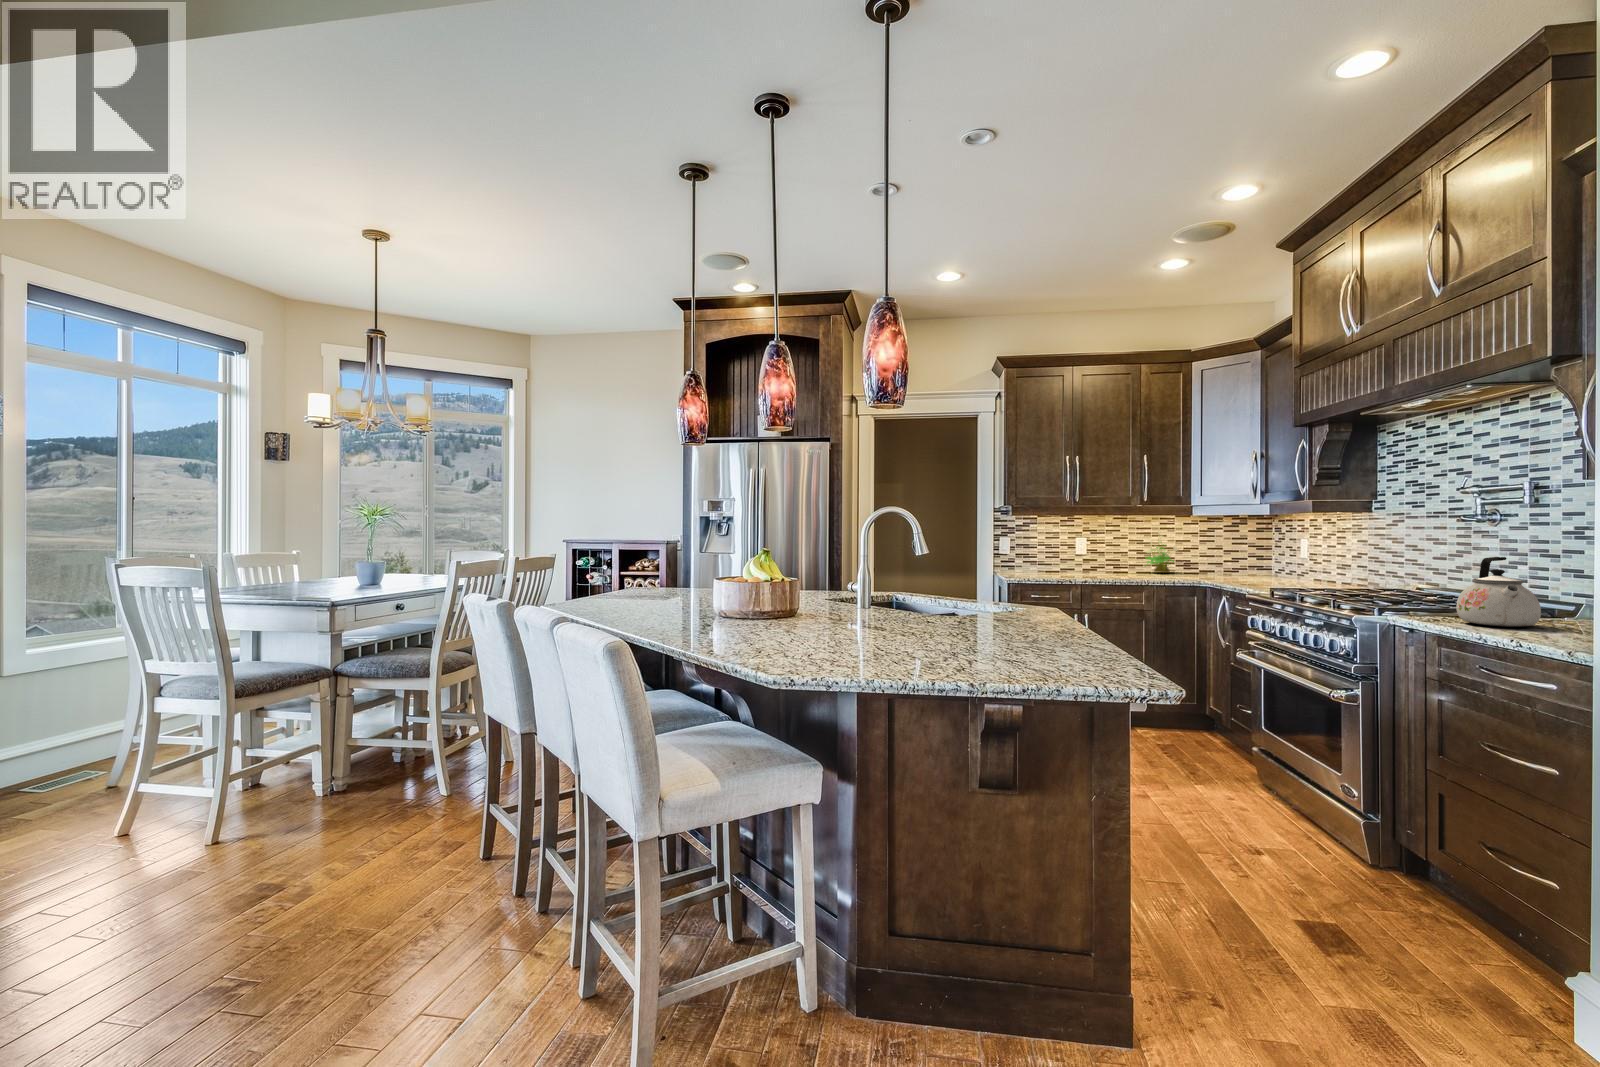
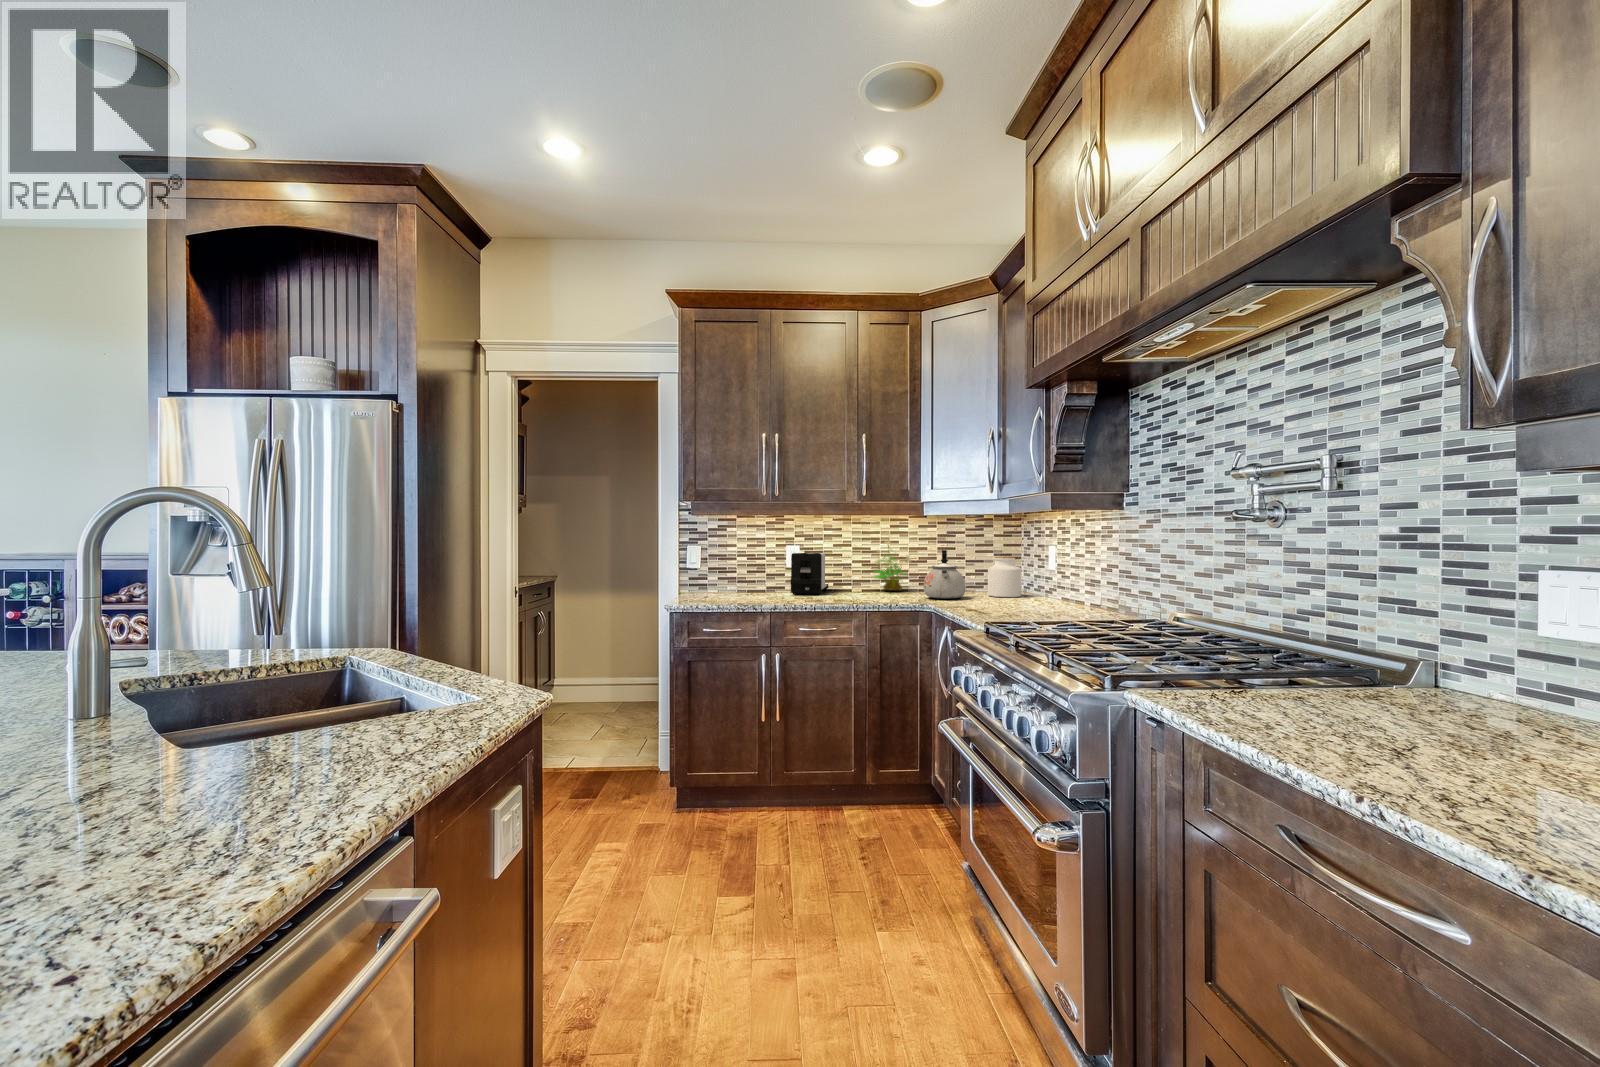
toaster: none [1084,543,1108,575] -> present [791,553,828,595]
jar: none [1248,547,1278,577] -> present [988,557,1021,597]
kettle: present [1456,557,1541,627] -> present [924,550,966,599]

